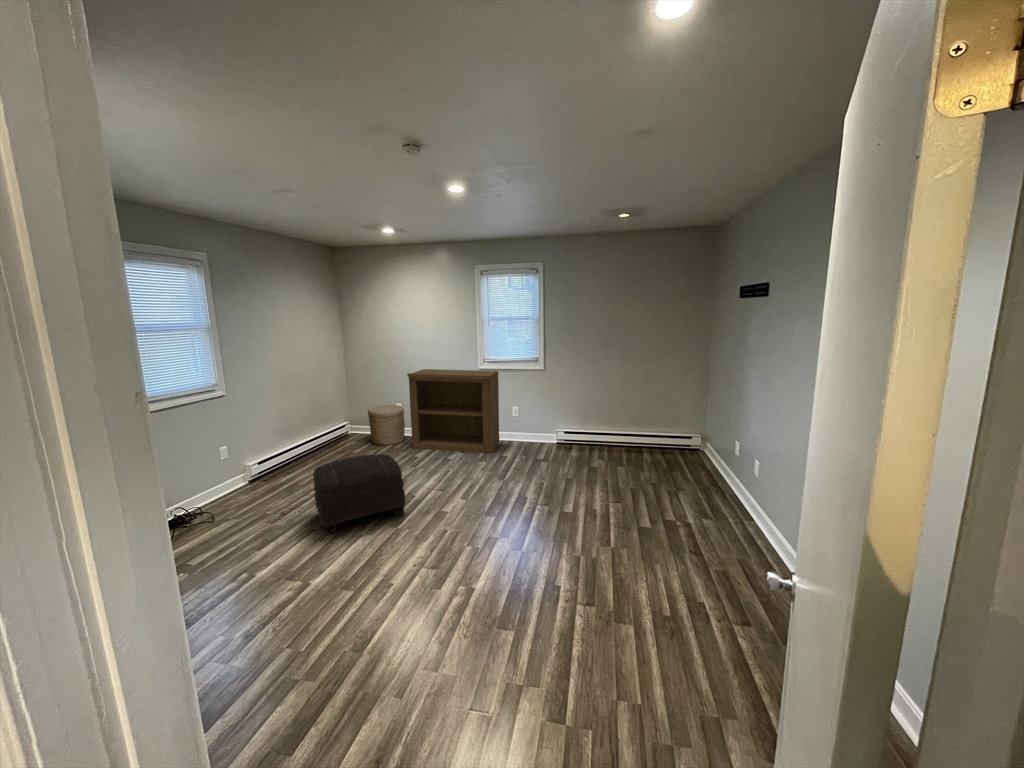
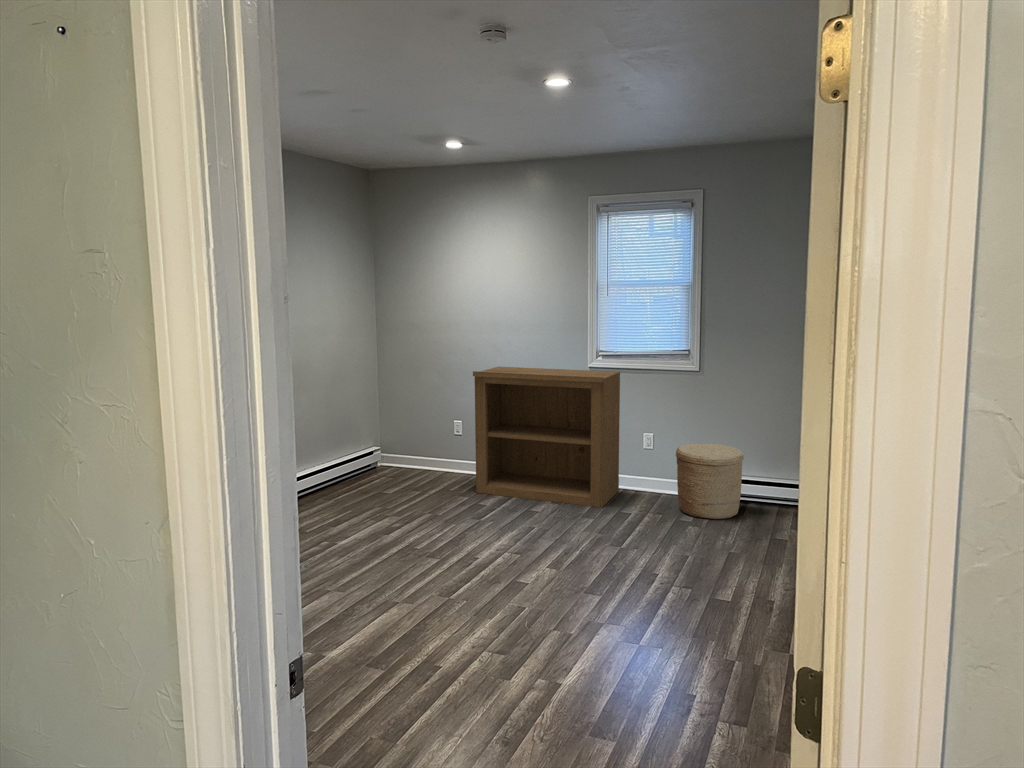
woven basket: present [368,405,405,445] -> present [676,444,744,519]
ottoman: present [313,454,405,534] -> none [331,487,463,597]

